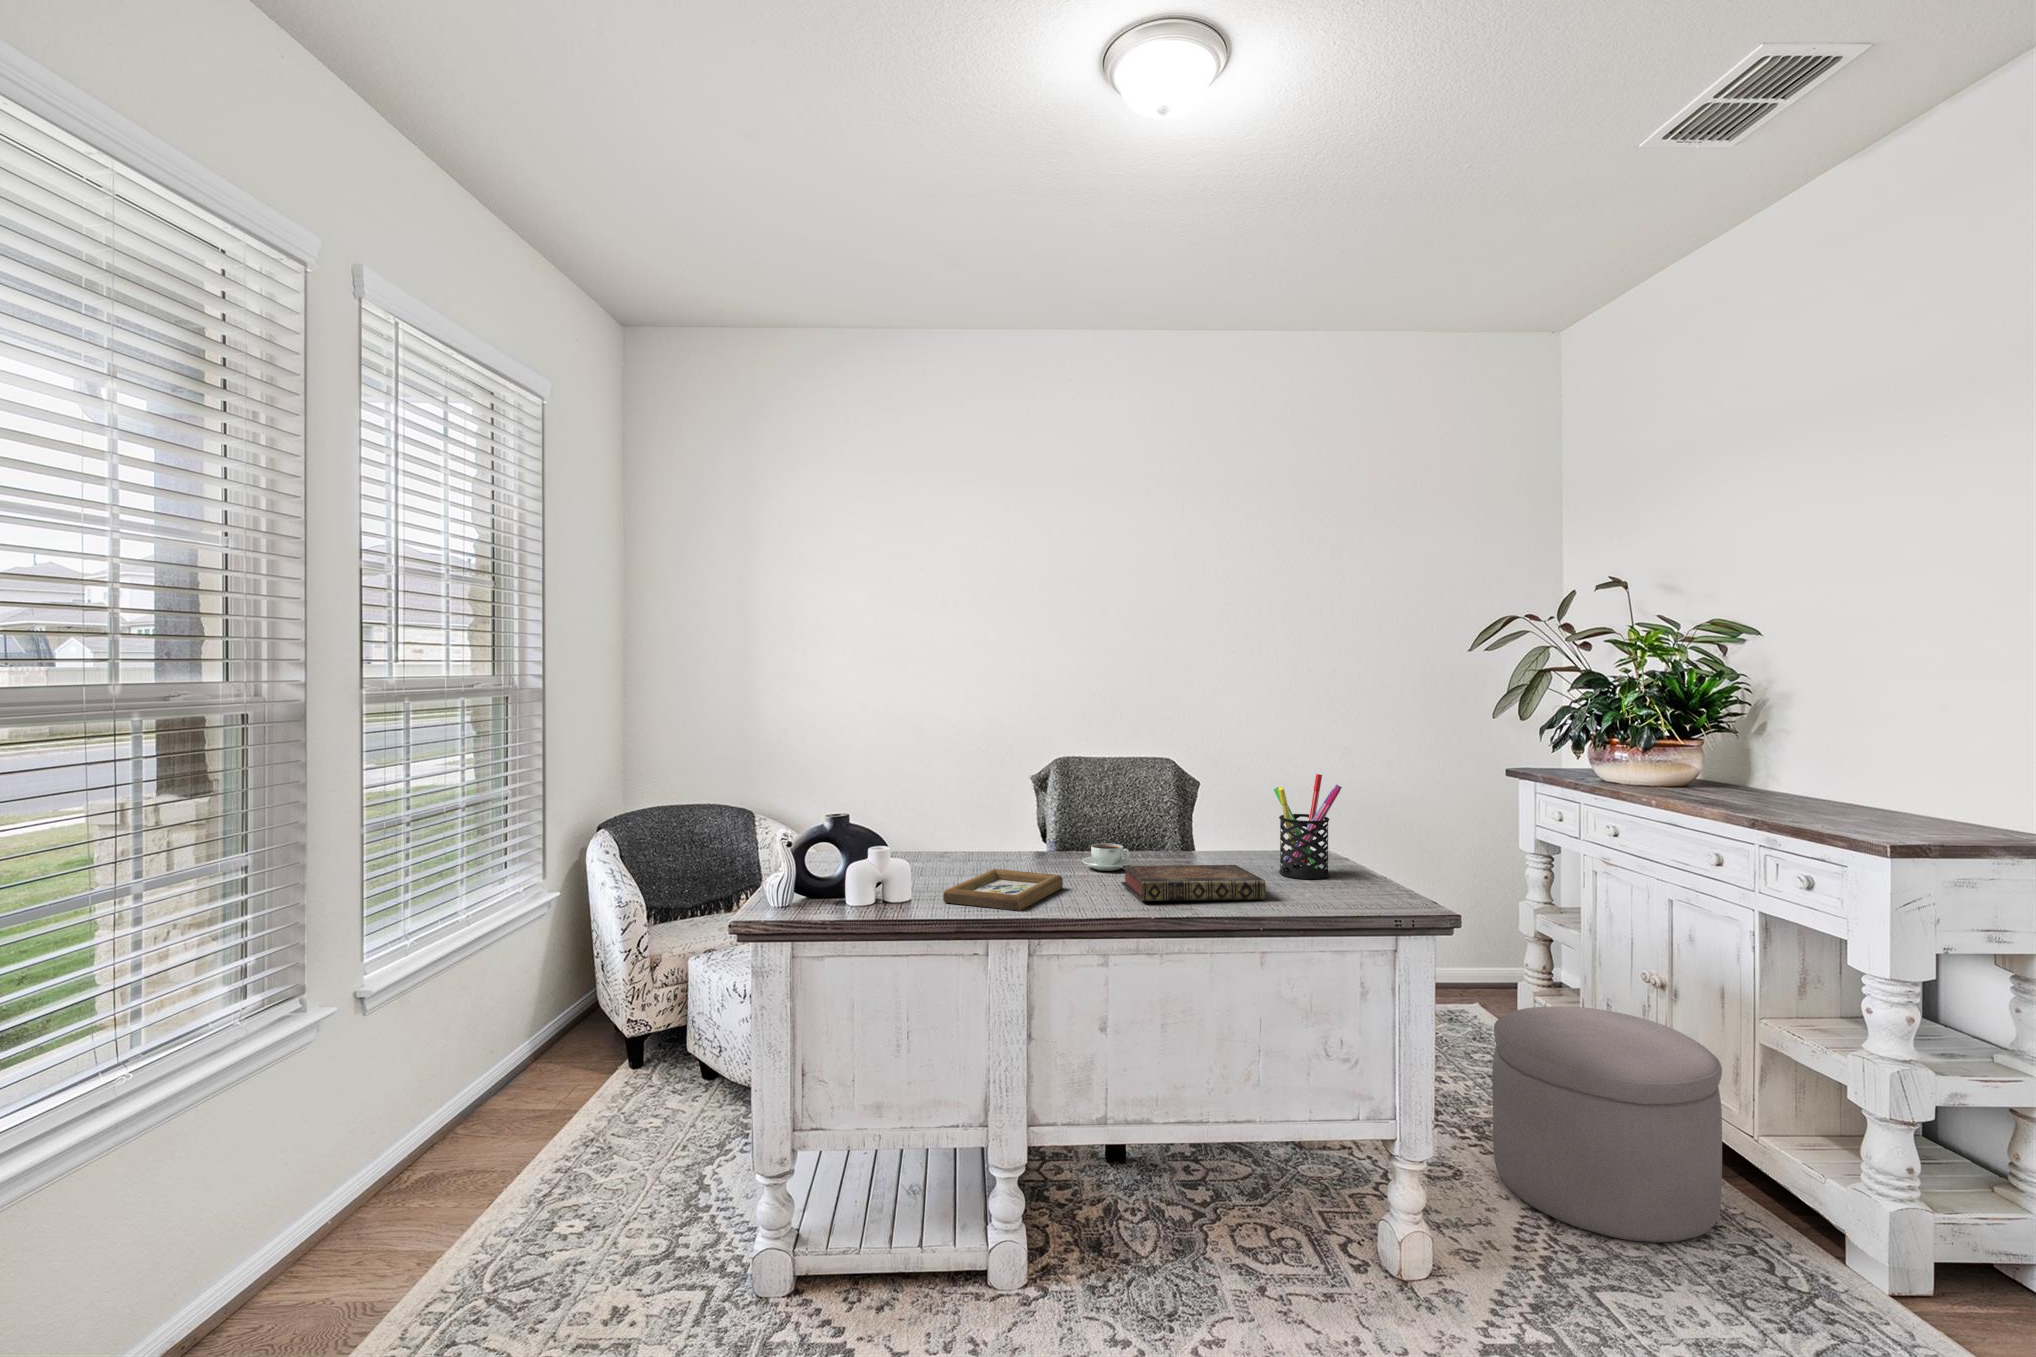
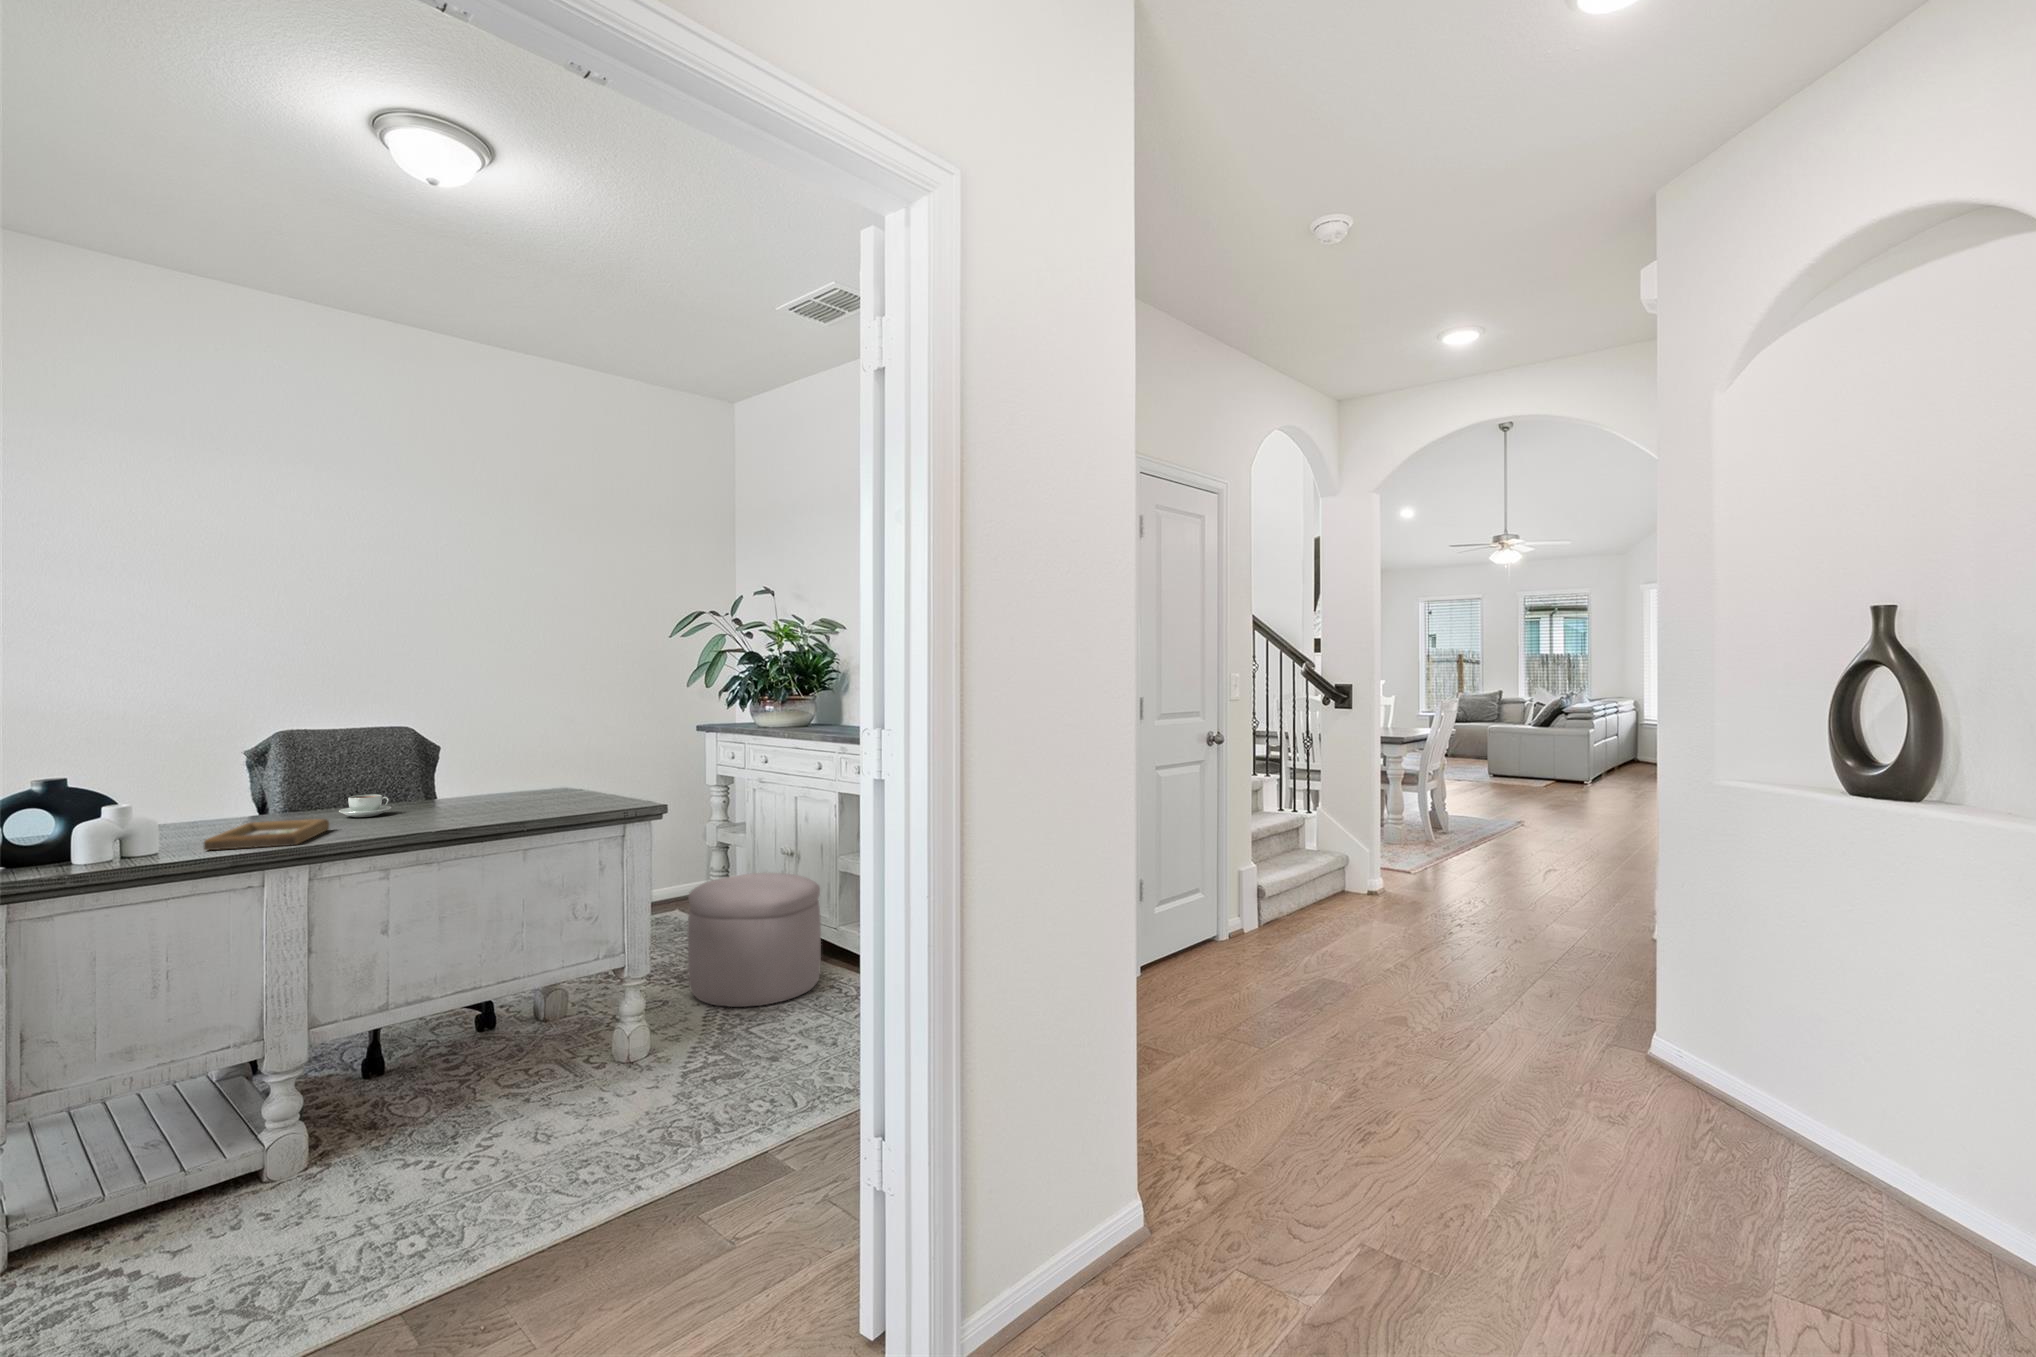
pen holder: present [1274,774,1342,879] -> none [522,724,578,803]
book: present [1121,865,1266,901] -> none [388,796,522,826]

